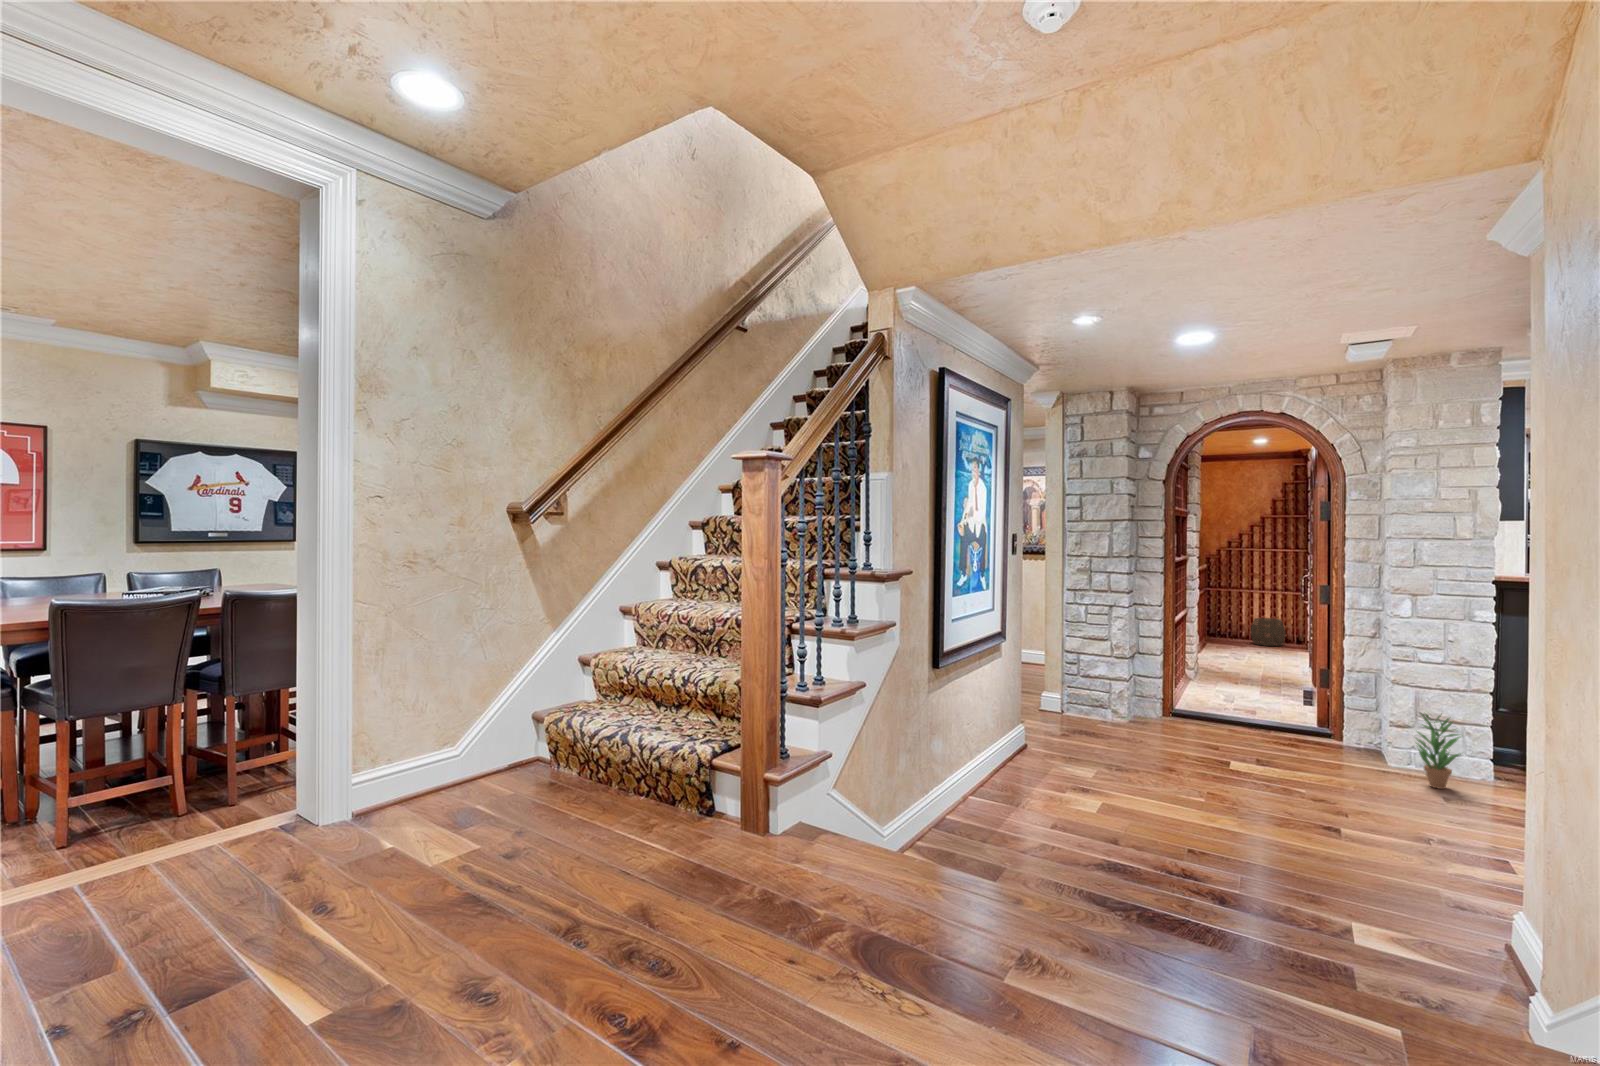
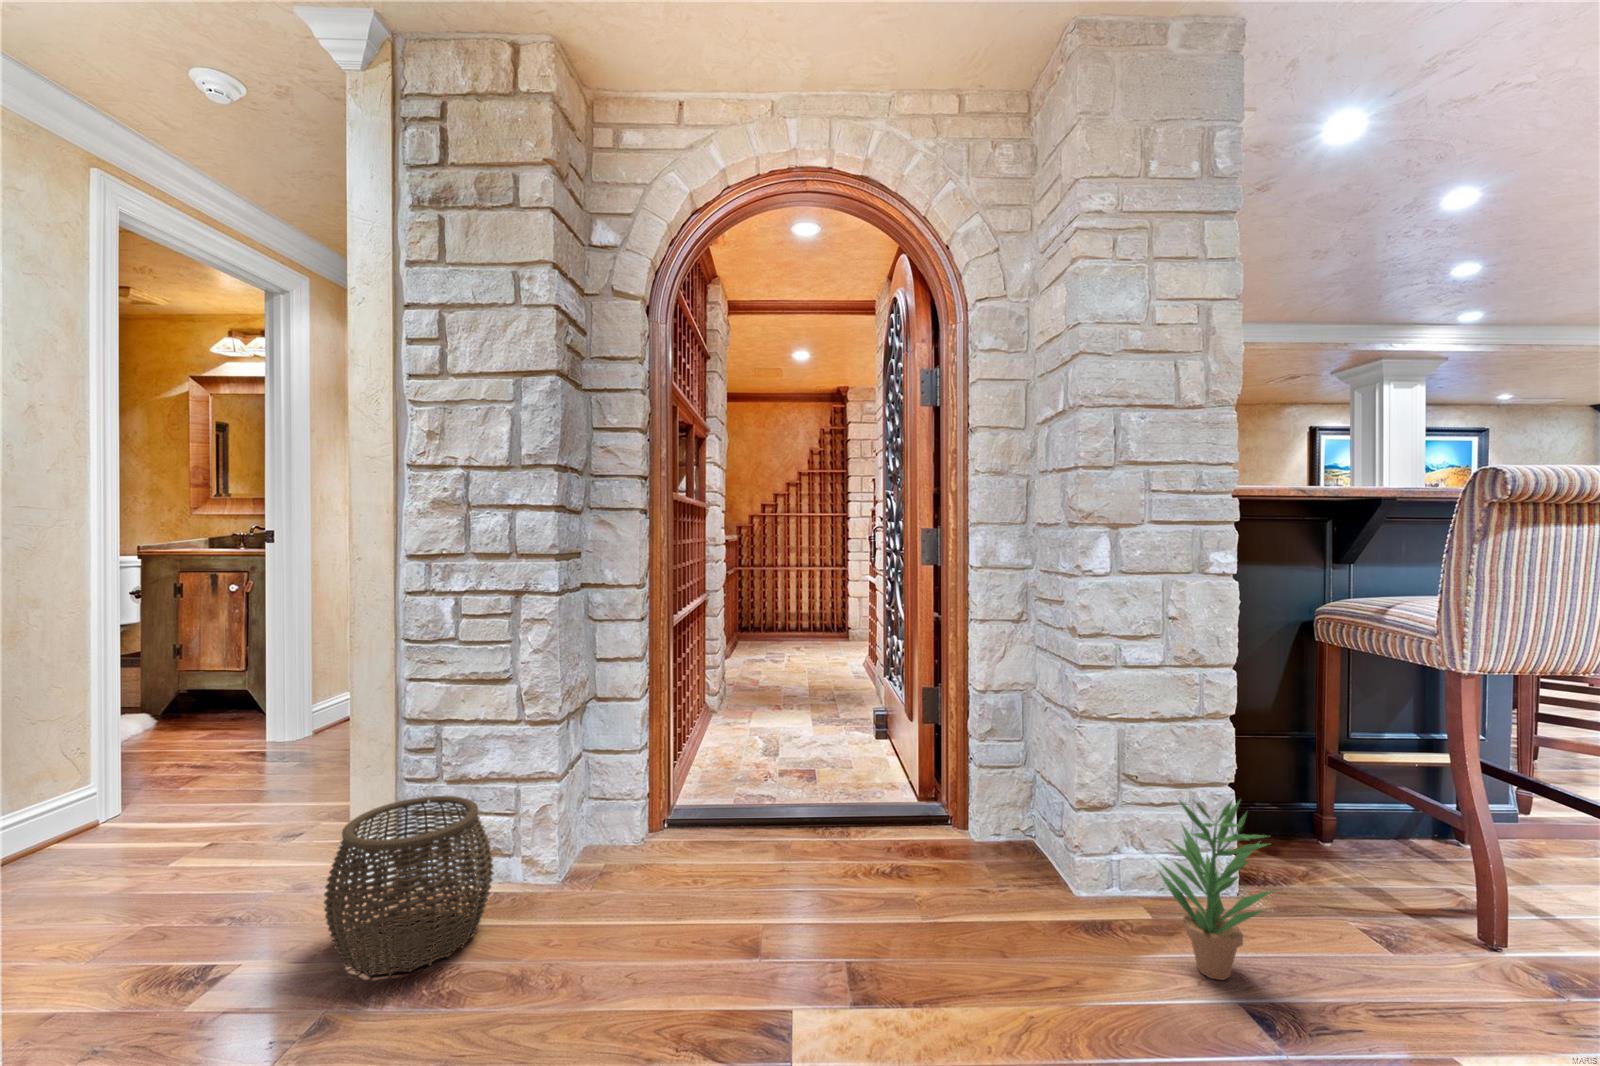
woven basket: present [1251,618,1285,646] -> present [324,796,493,976]

